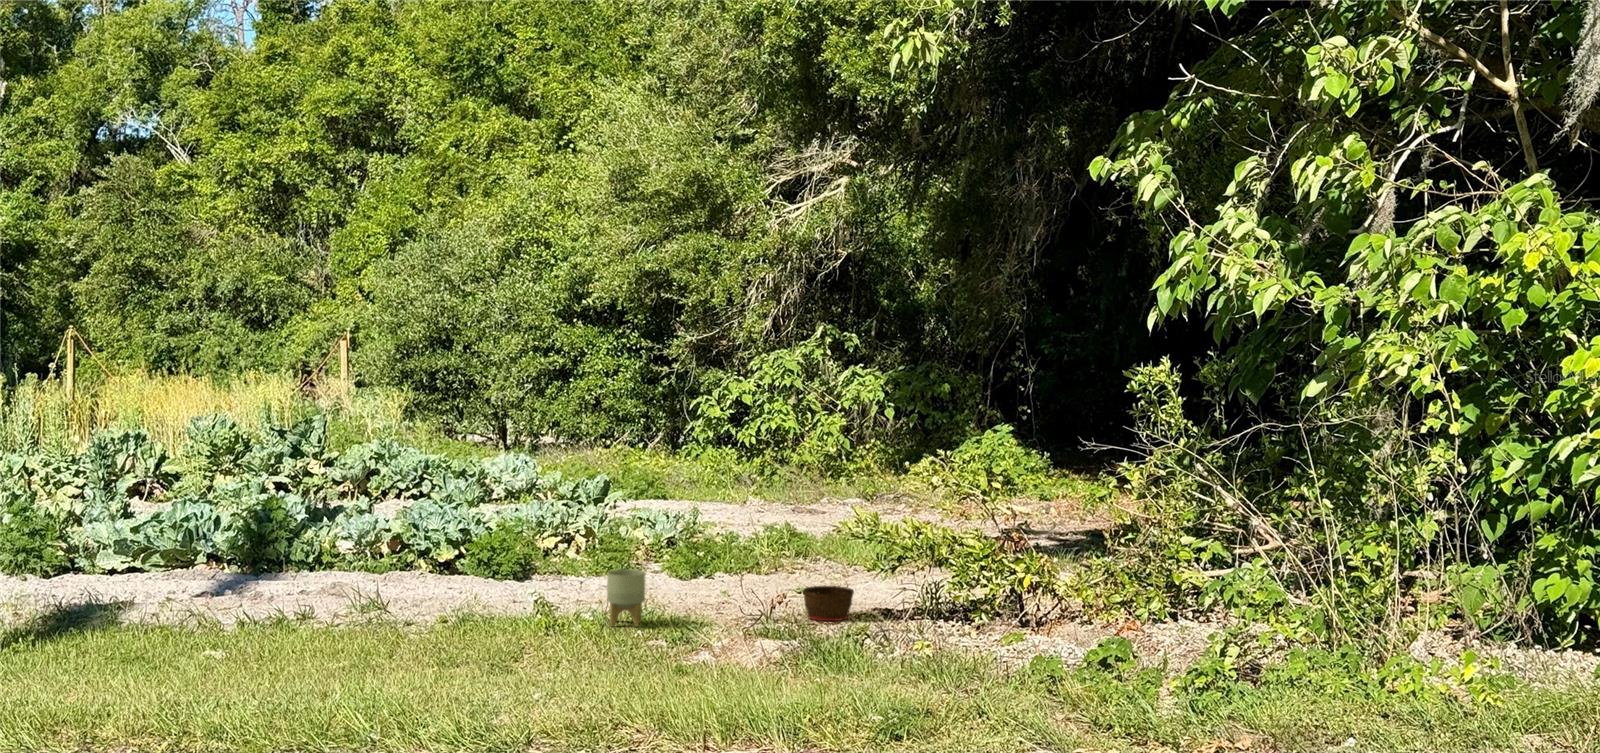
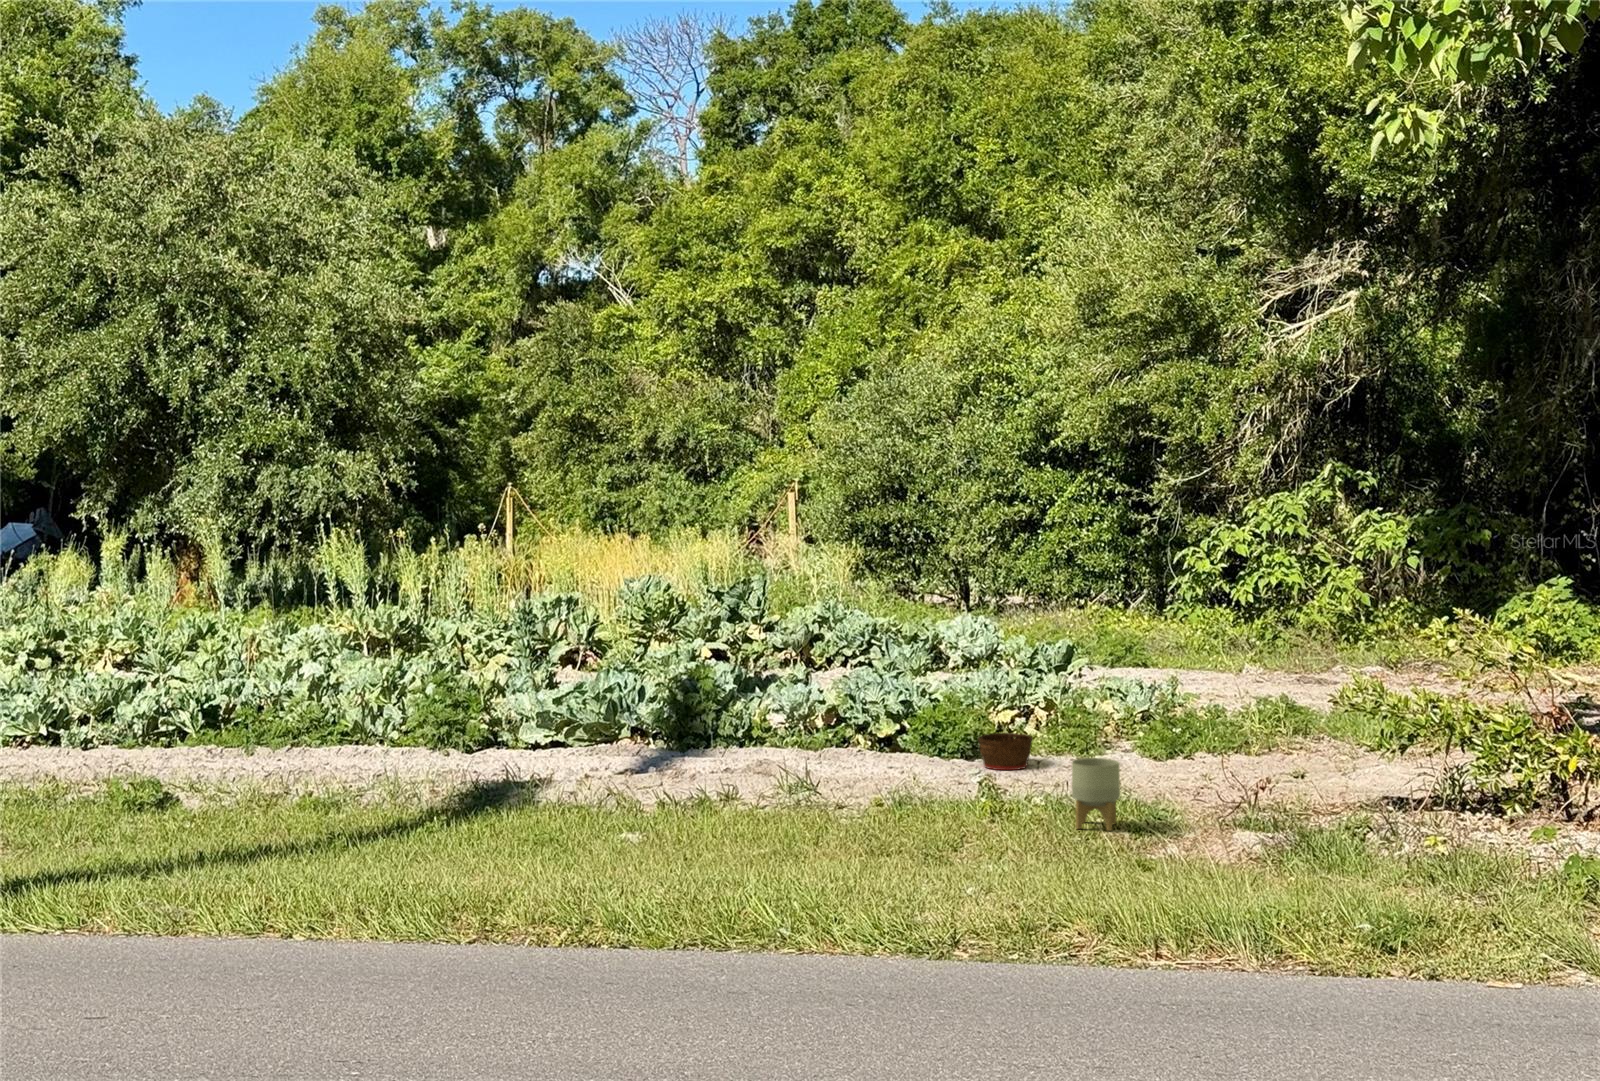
basket: present [803,586,854,621] -> present [978,733,1033,770]

